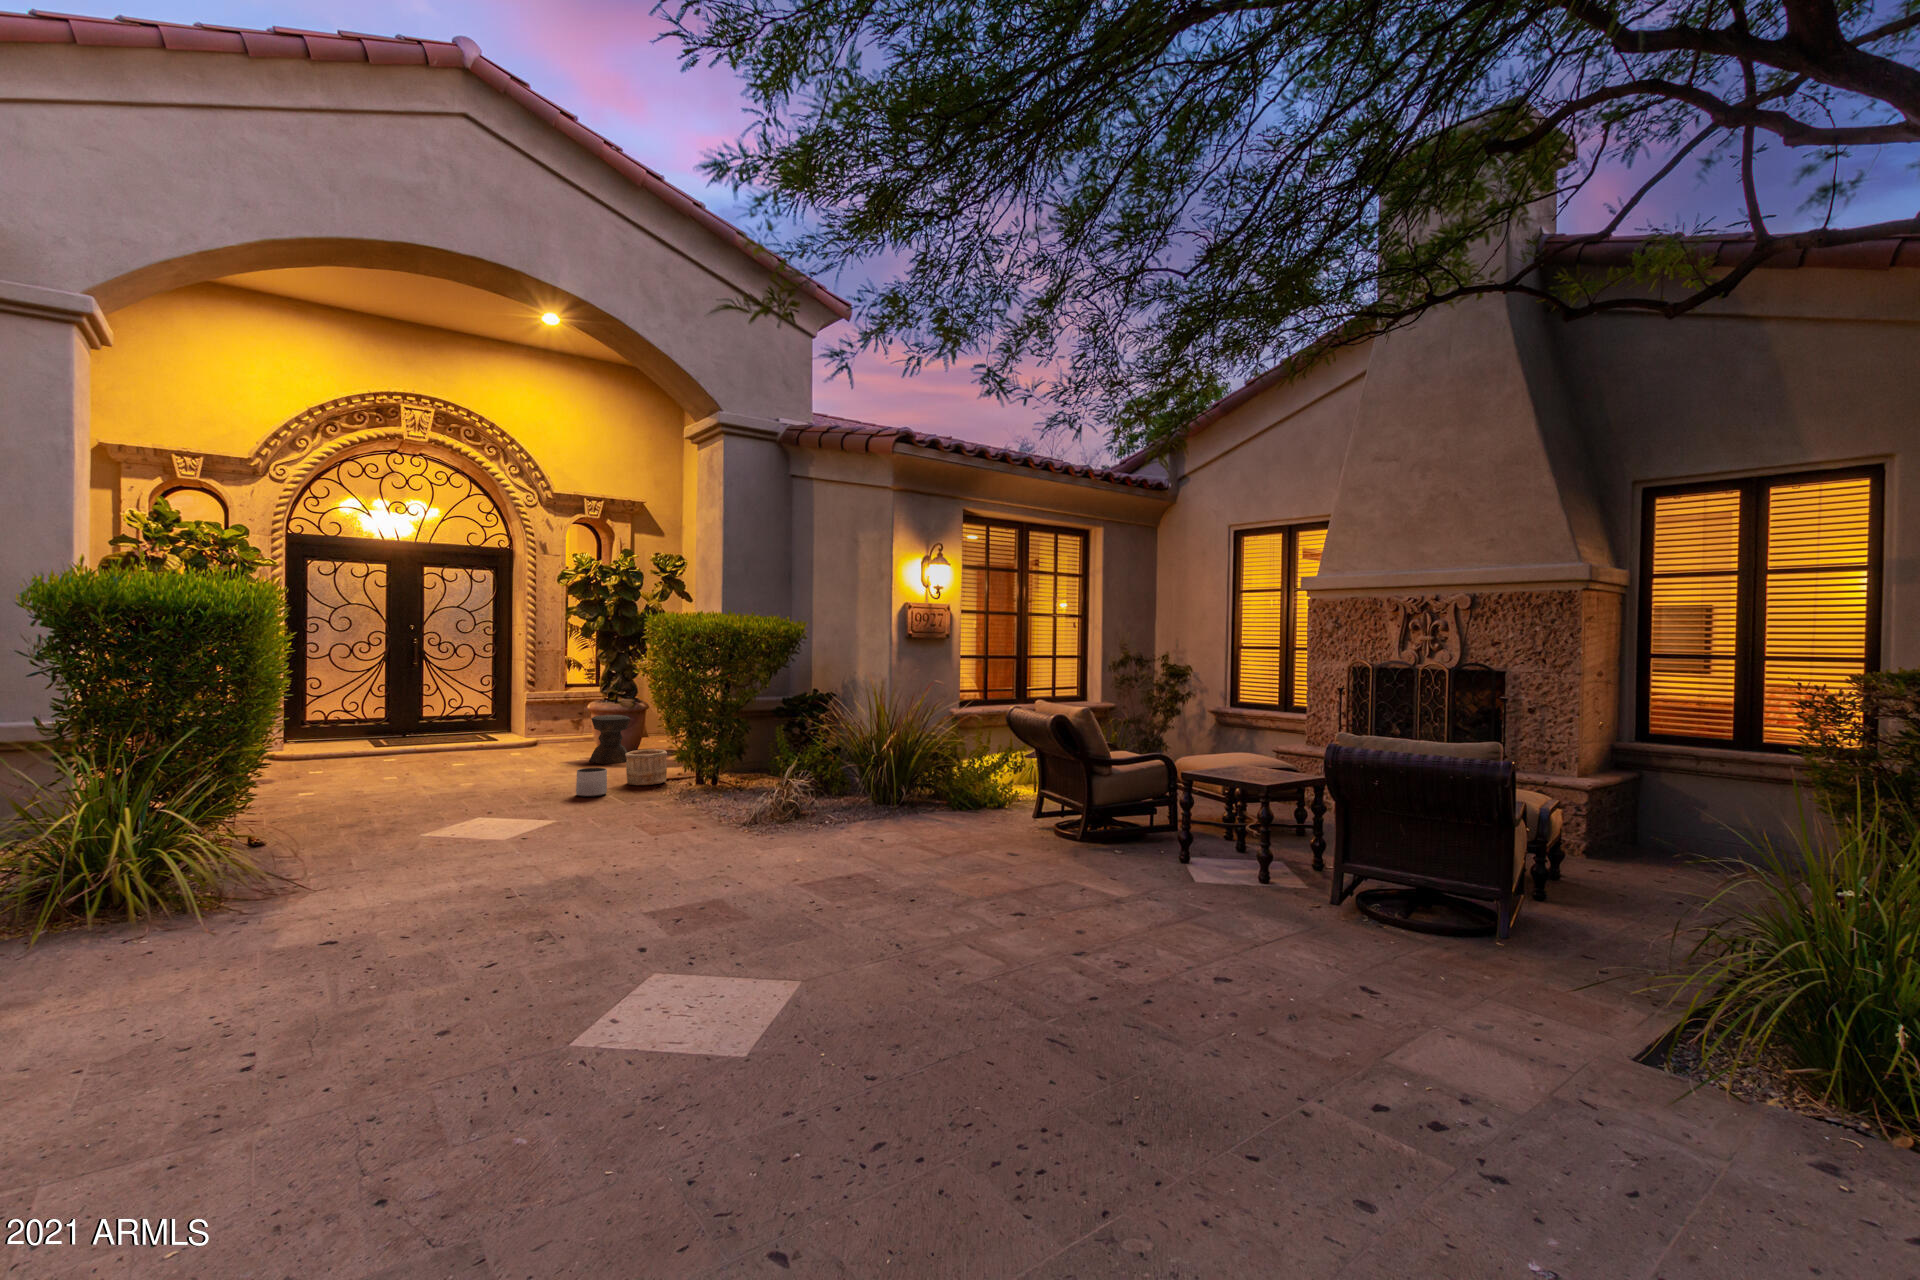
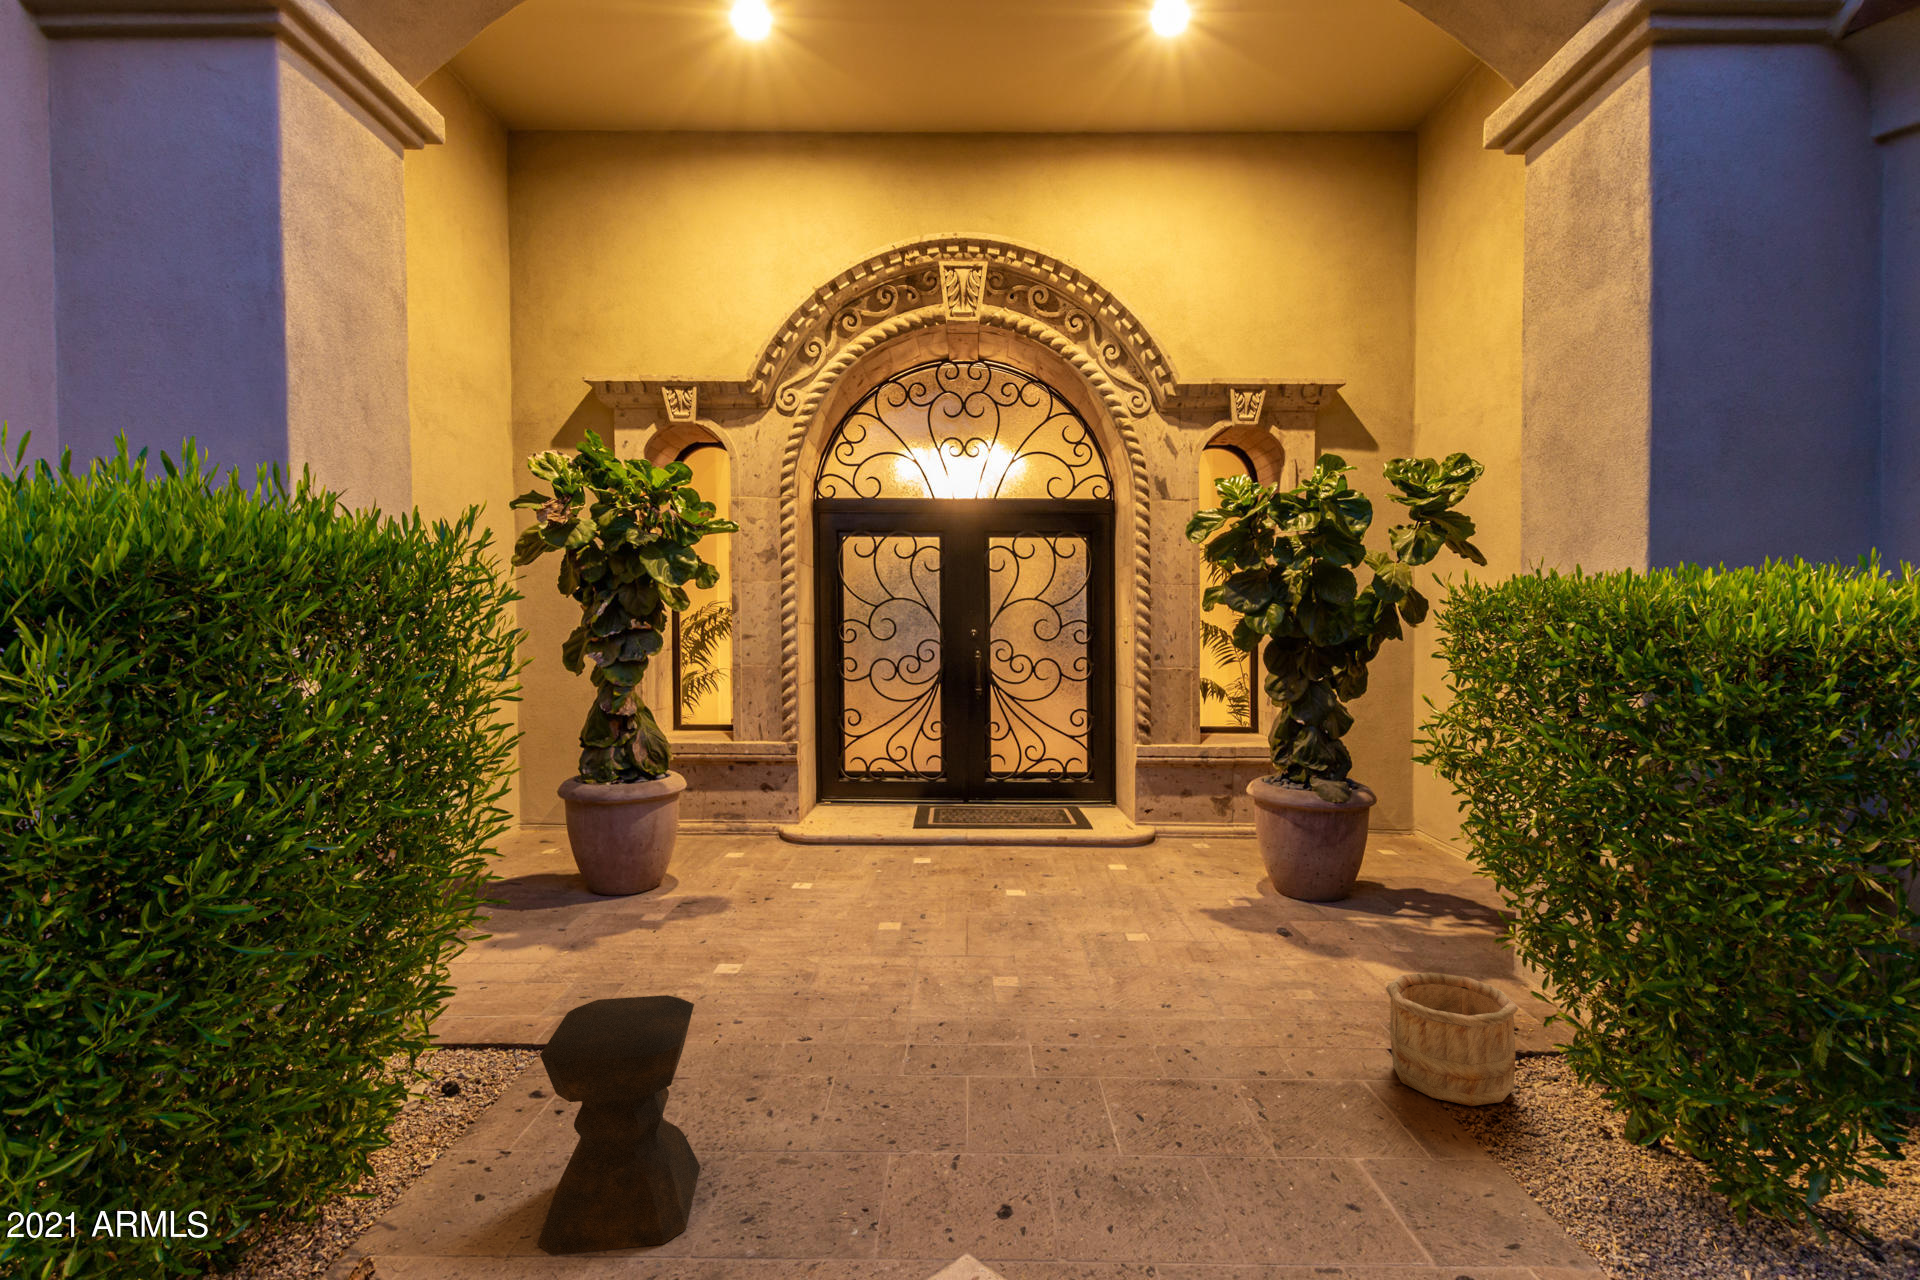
stool: present [589,715,631,764] -> present [538,995,700,1255]
planter: present [576,768,607,797] -> none [1273,1051,1362,1165]

